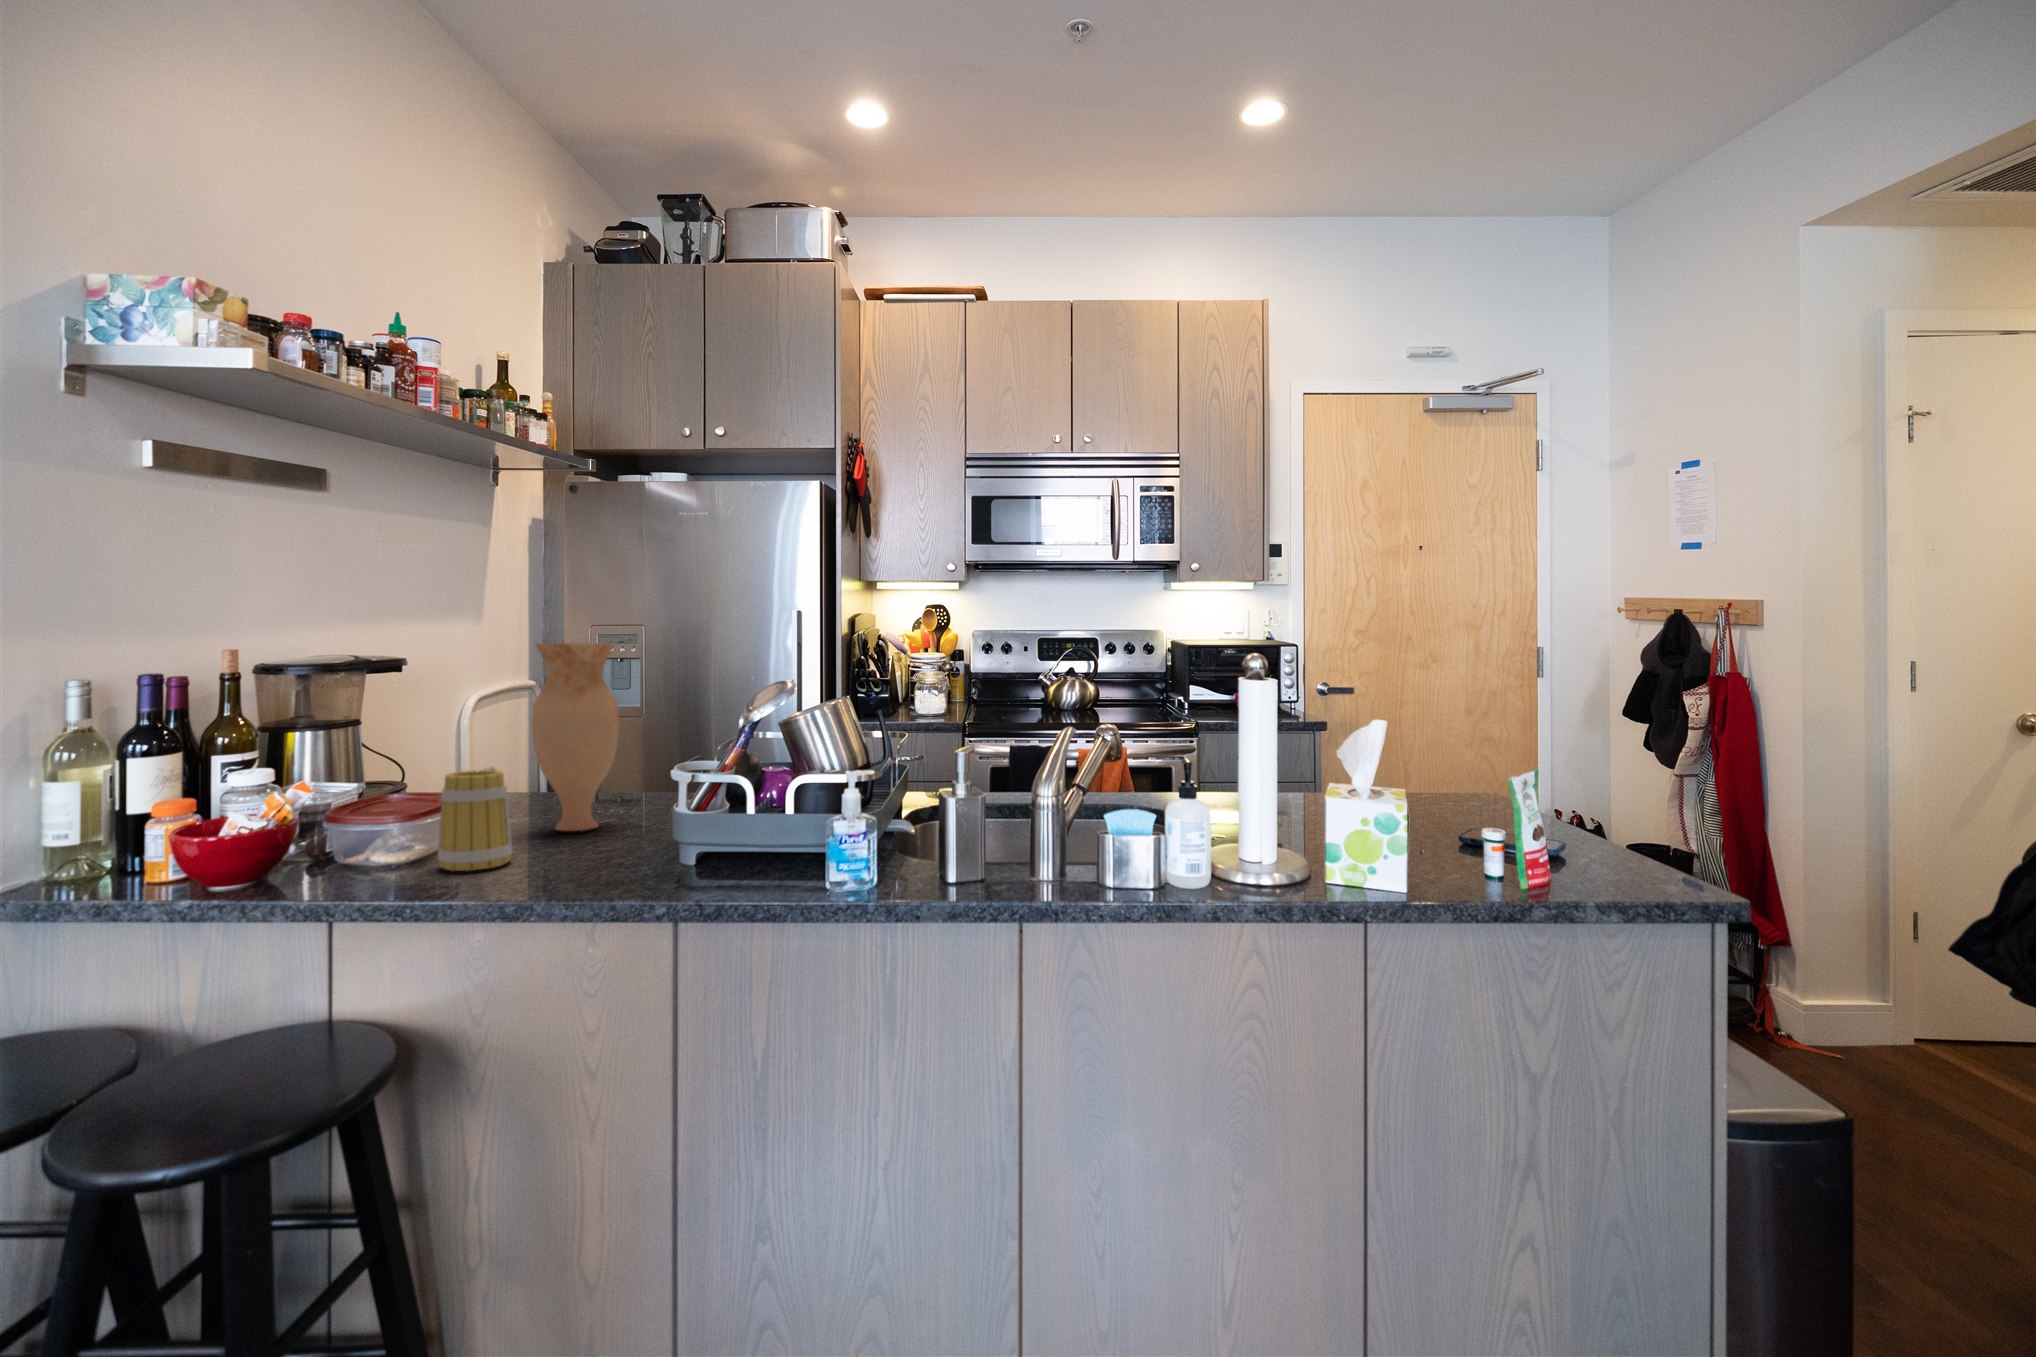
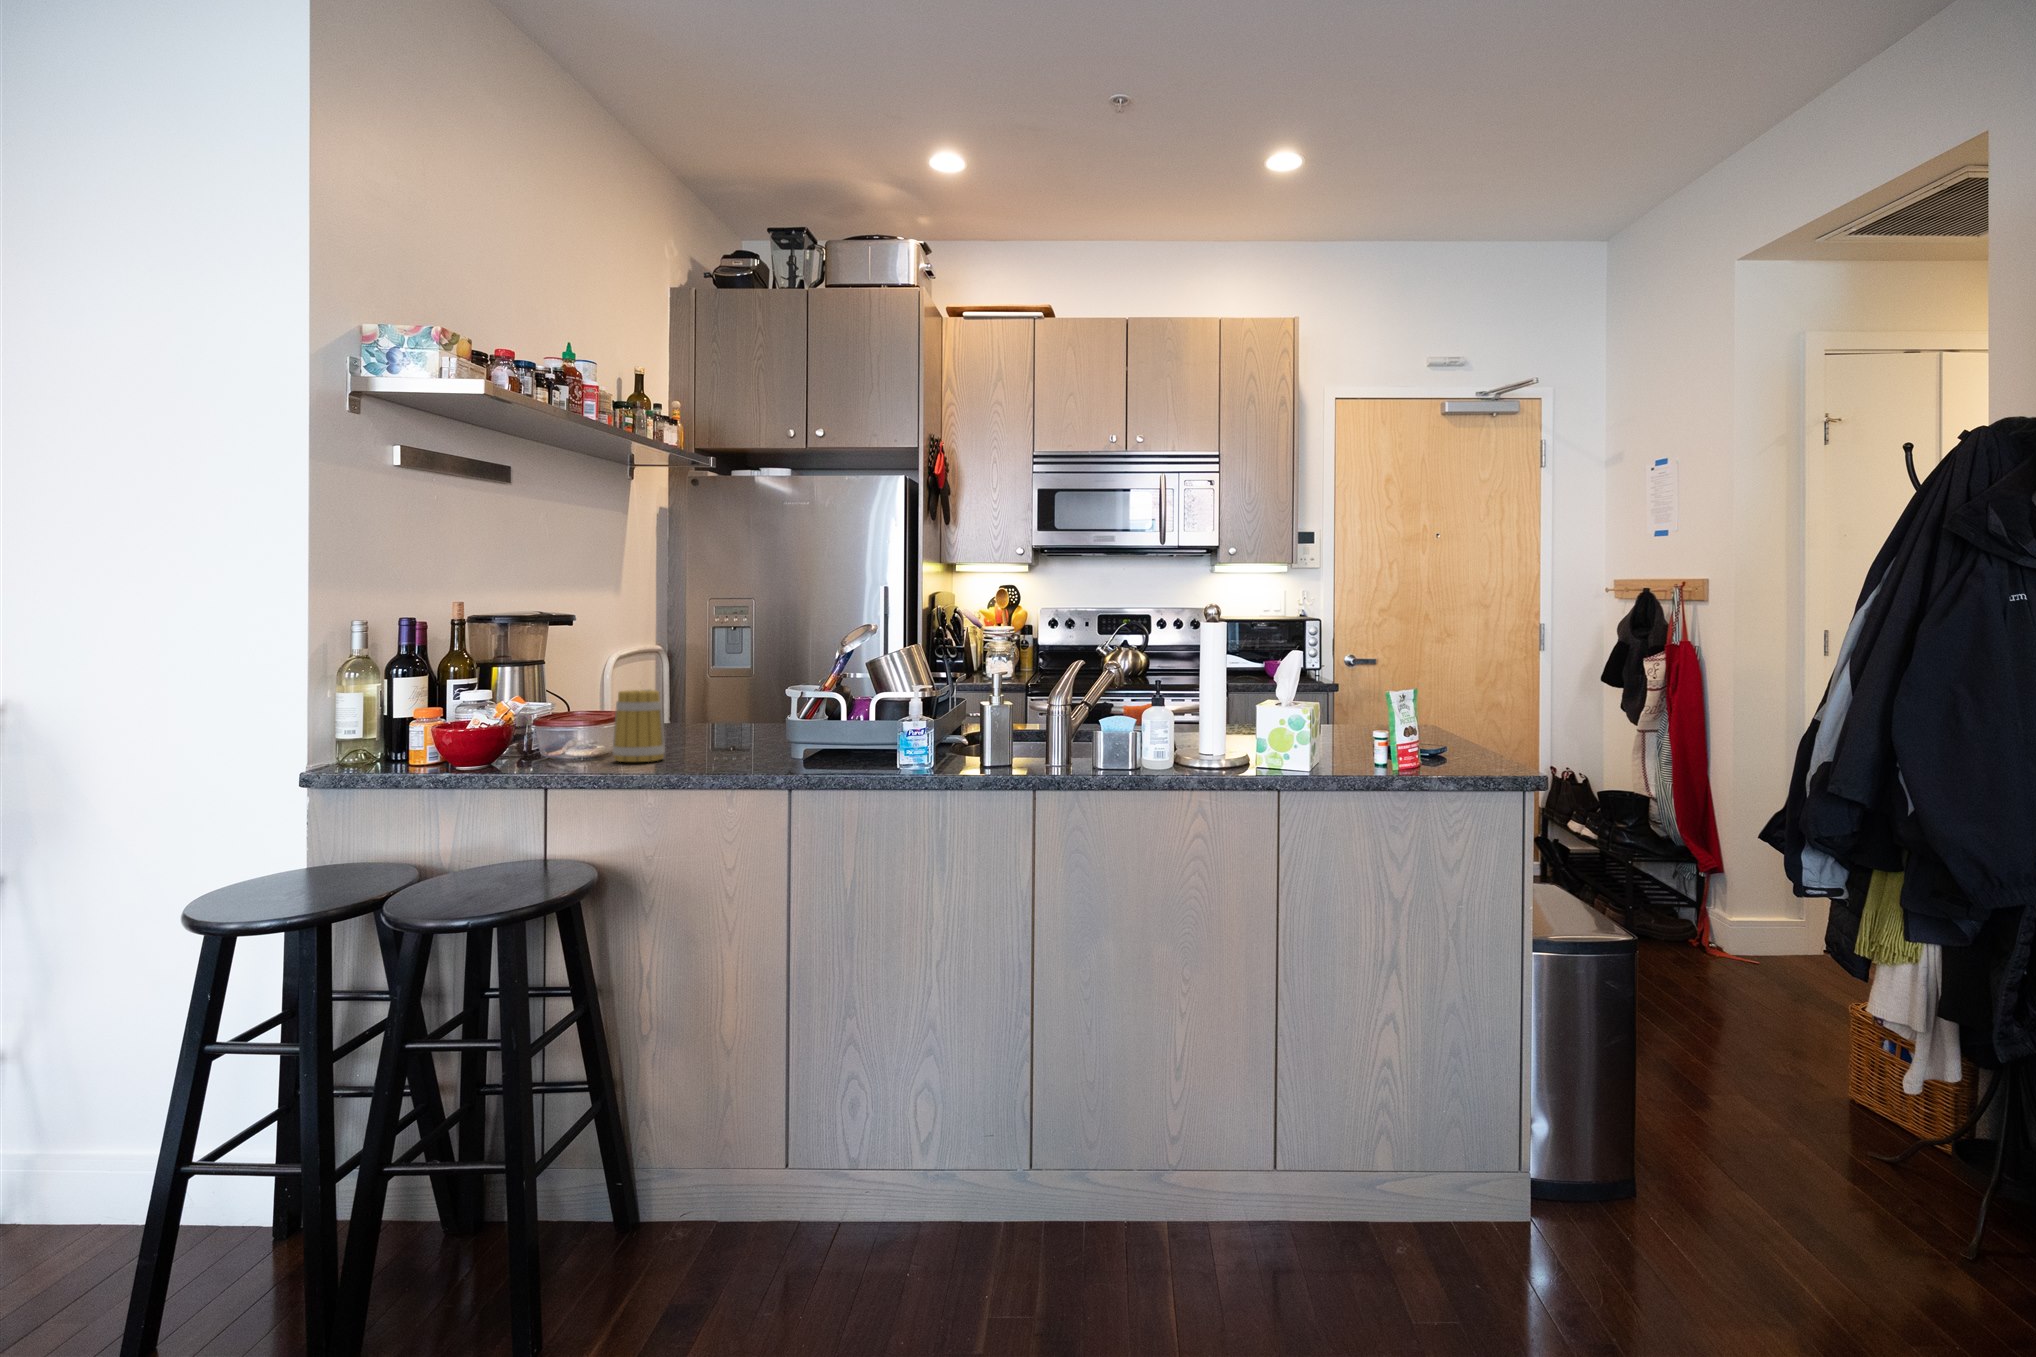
vase: present [531,643,619,831] -> none [675,598,740,746]

